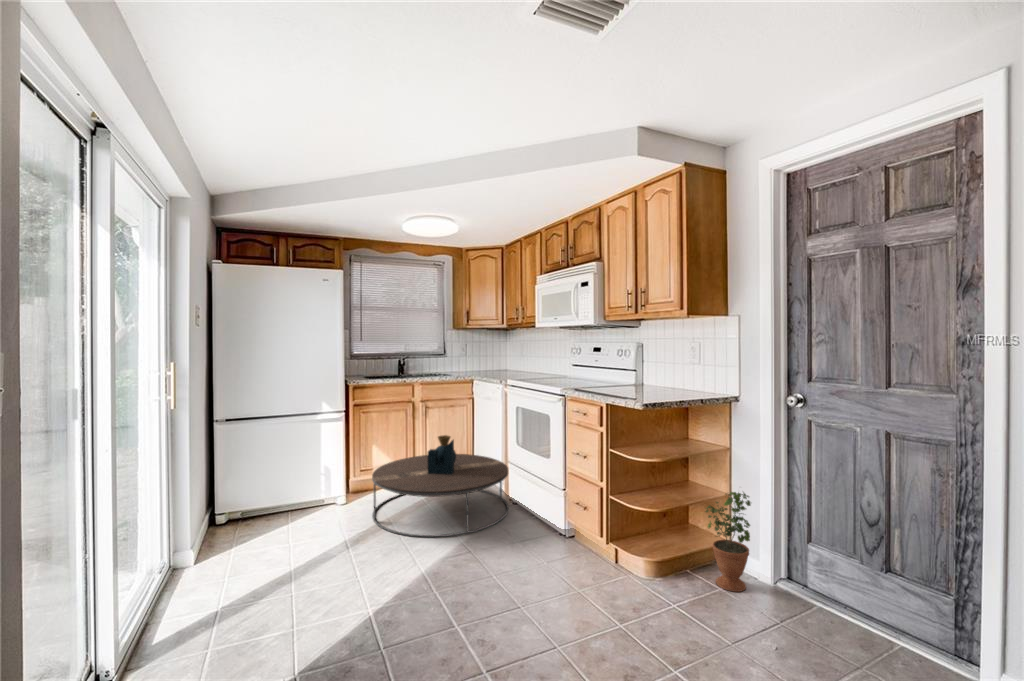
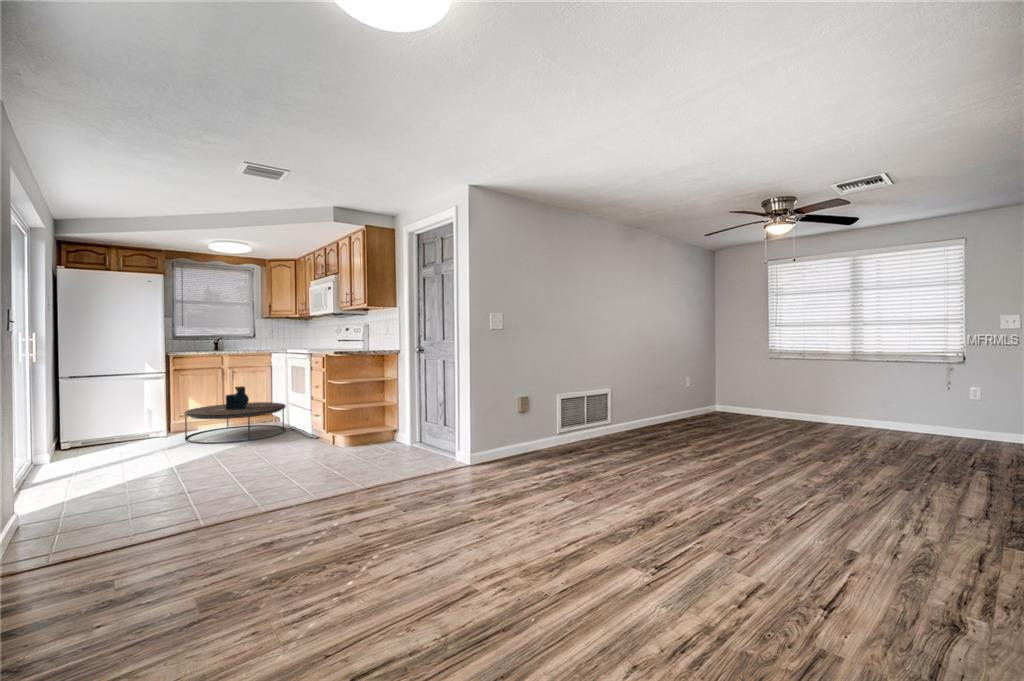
potted plant: present [706,492,751,592] -> none [375,395,399,447]

